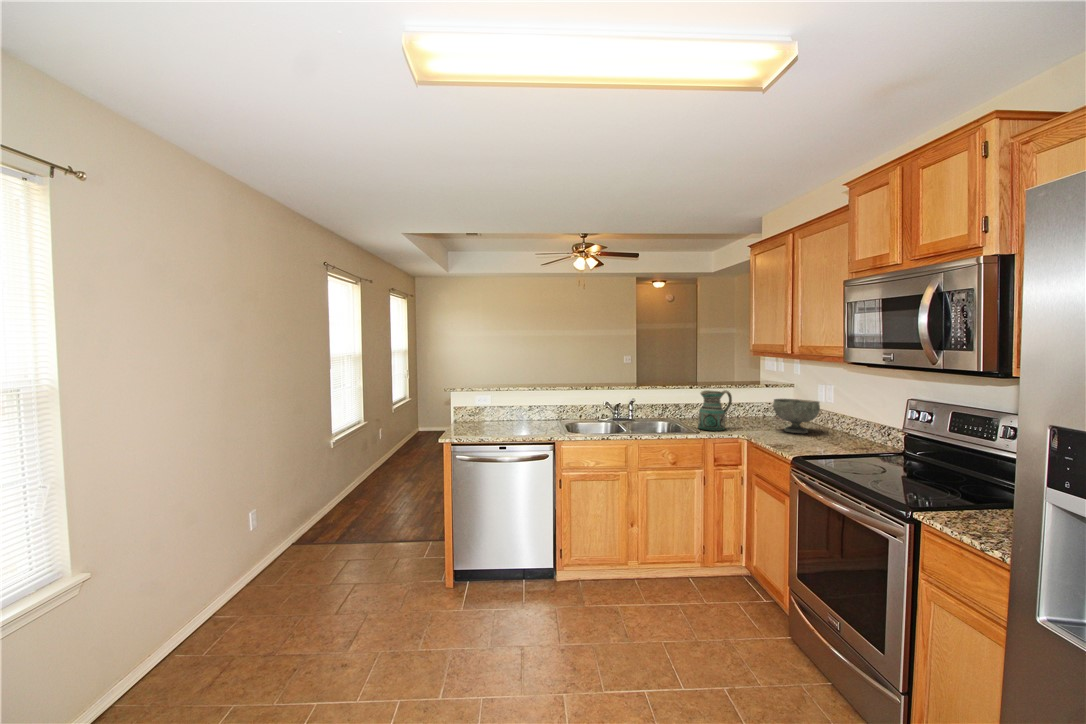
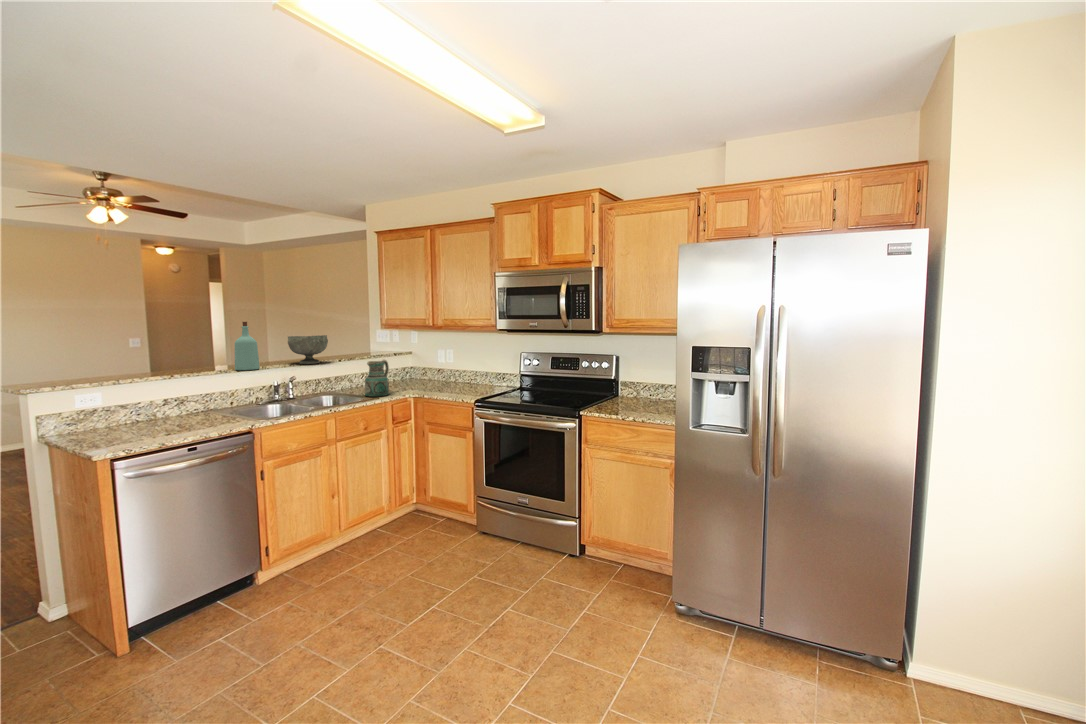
bottle: none [586,345,604,388] -> present [235,322,260,370]
decorative bowl: present [773,399,820,433] -> present [288,335,328,364]

